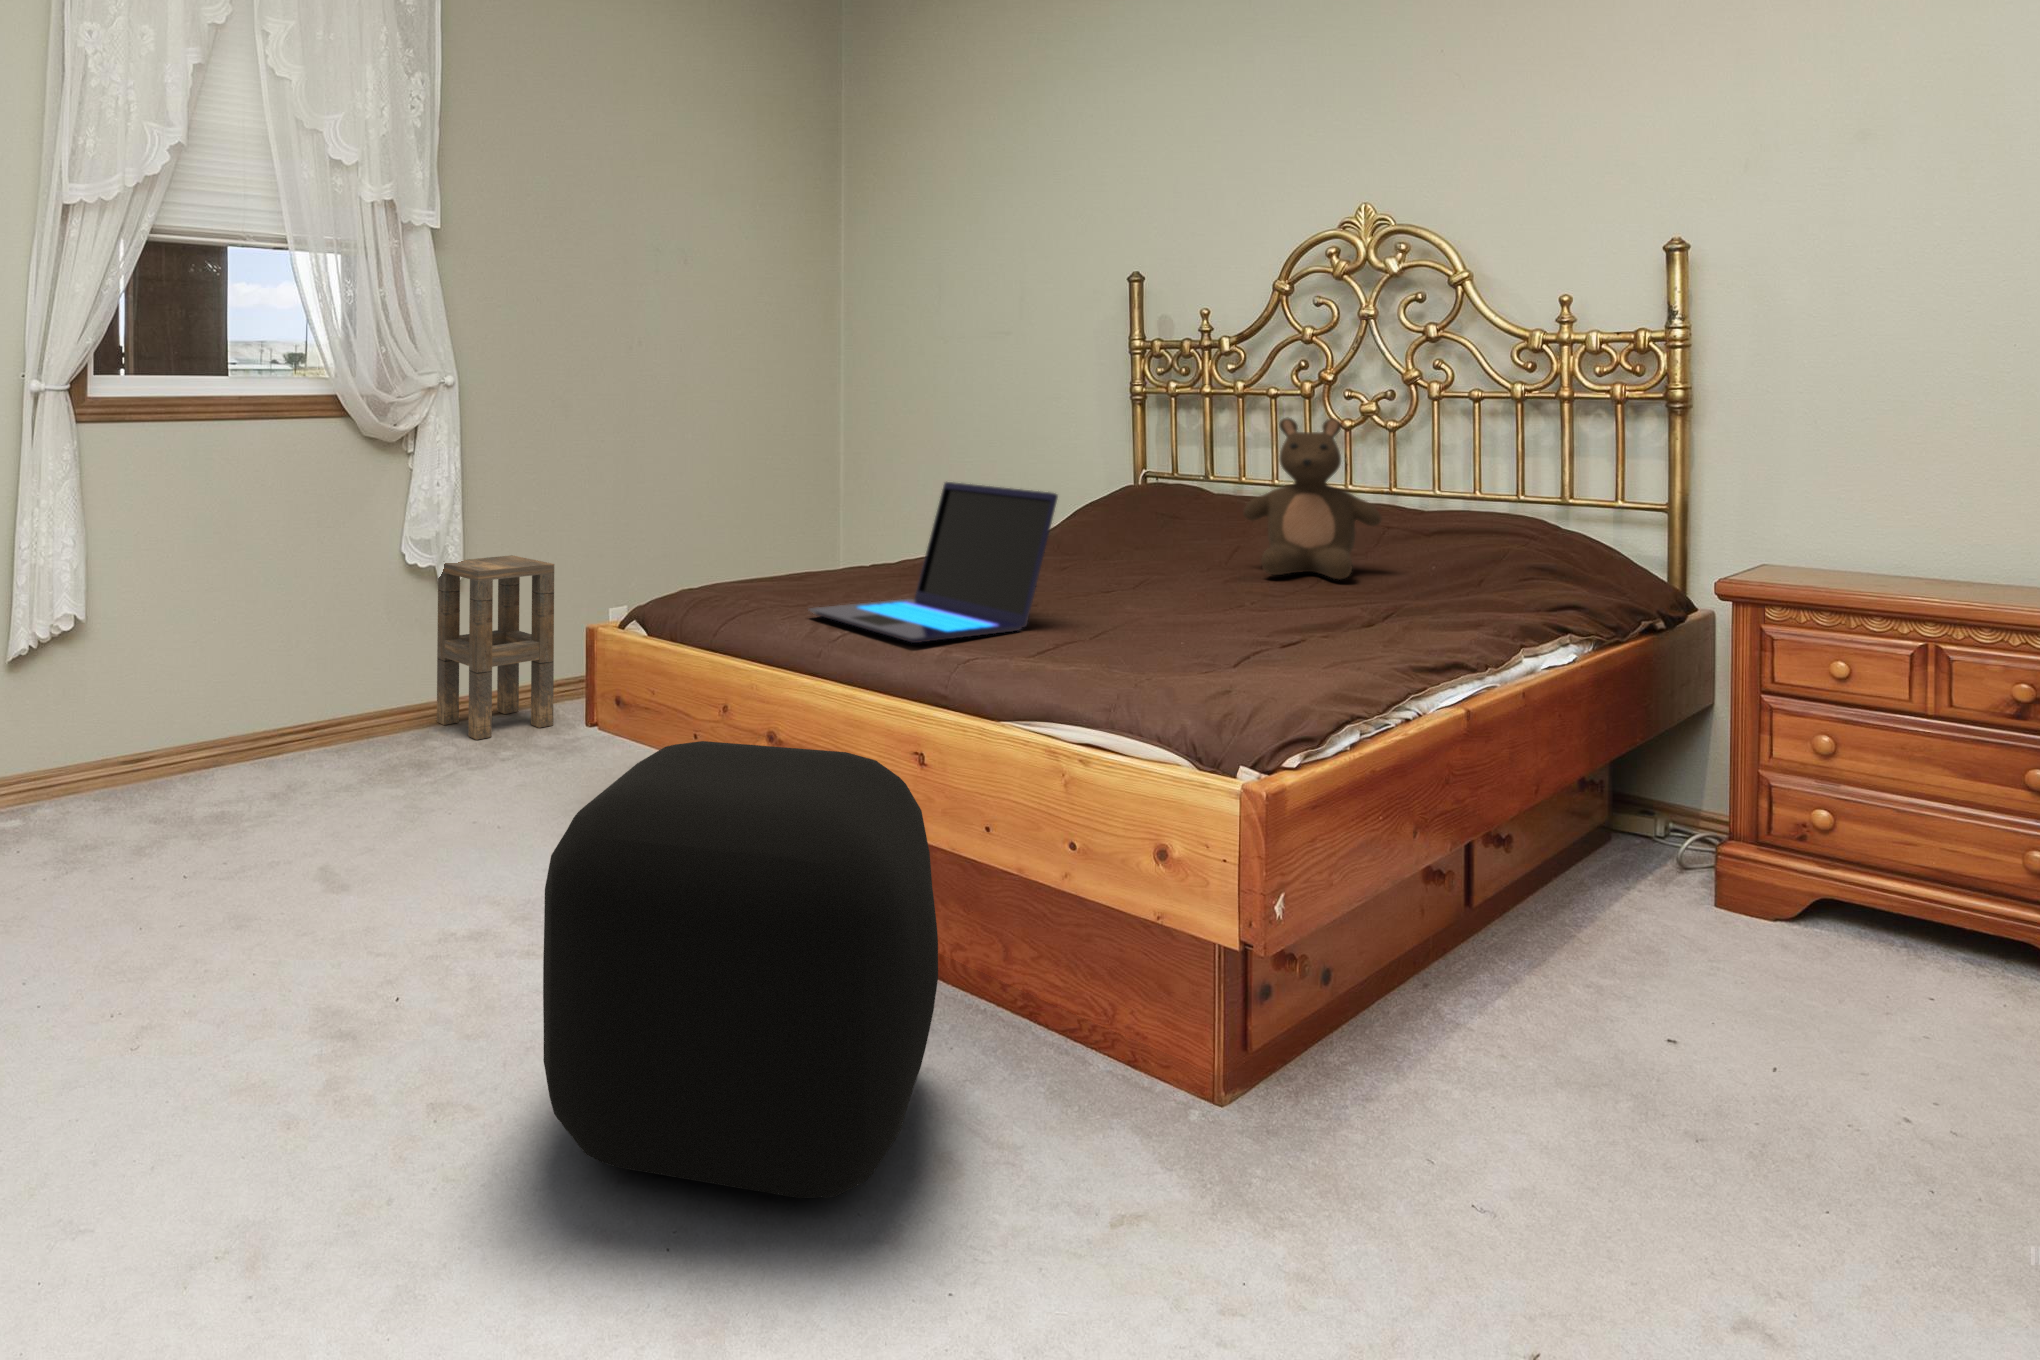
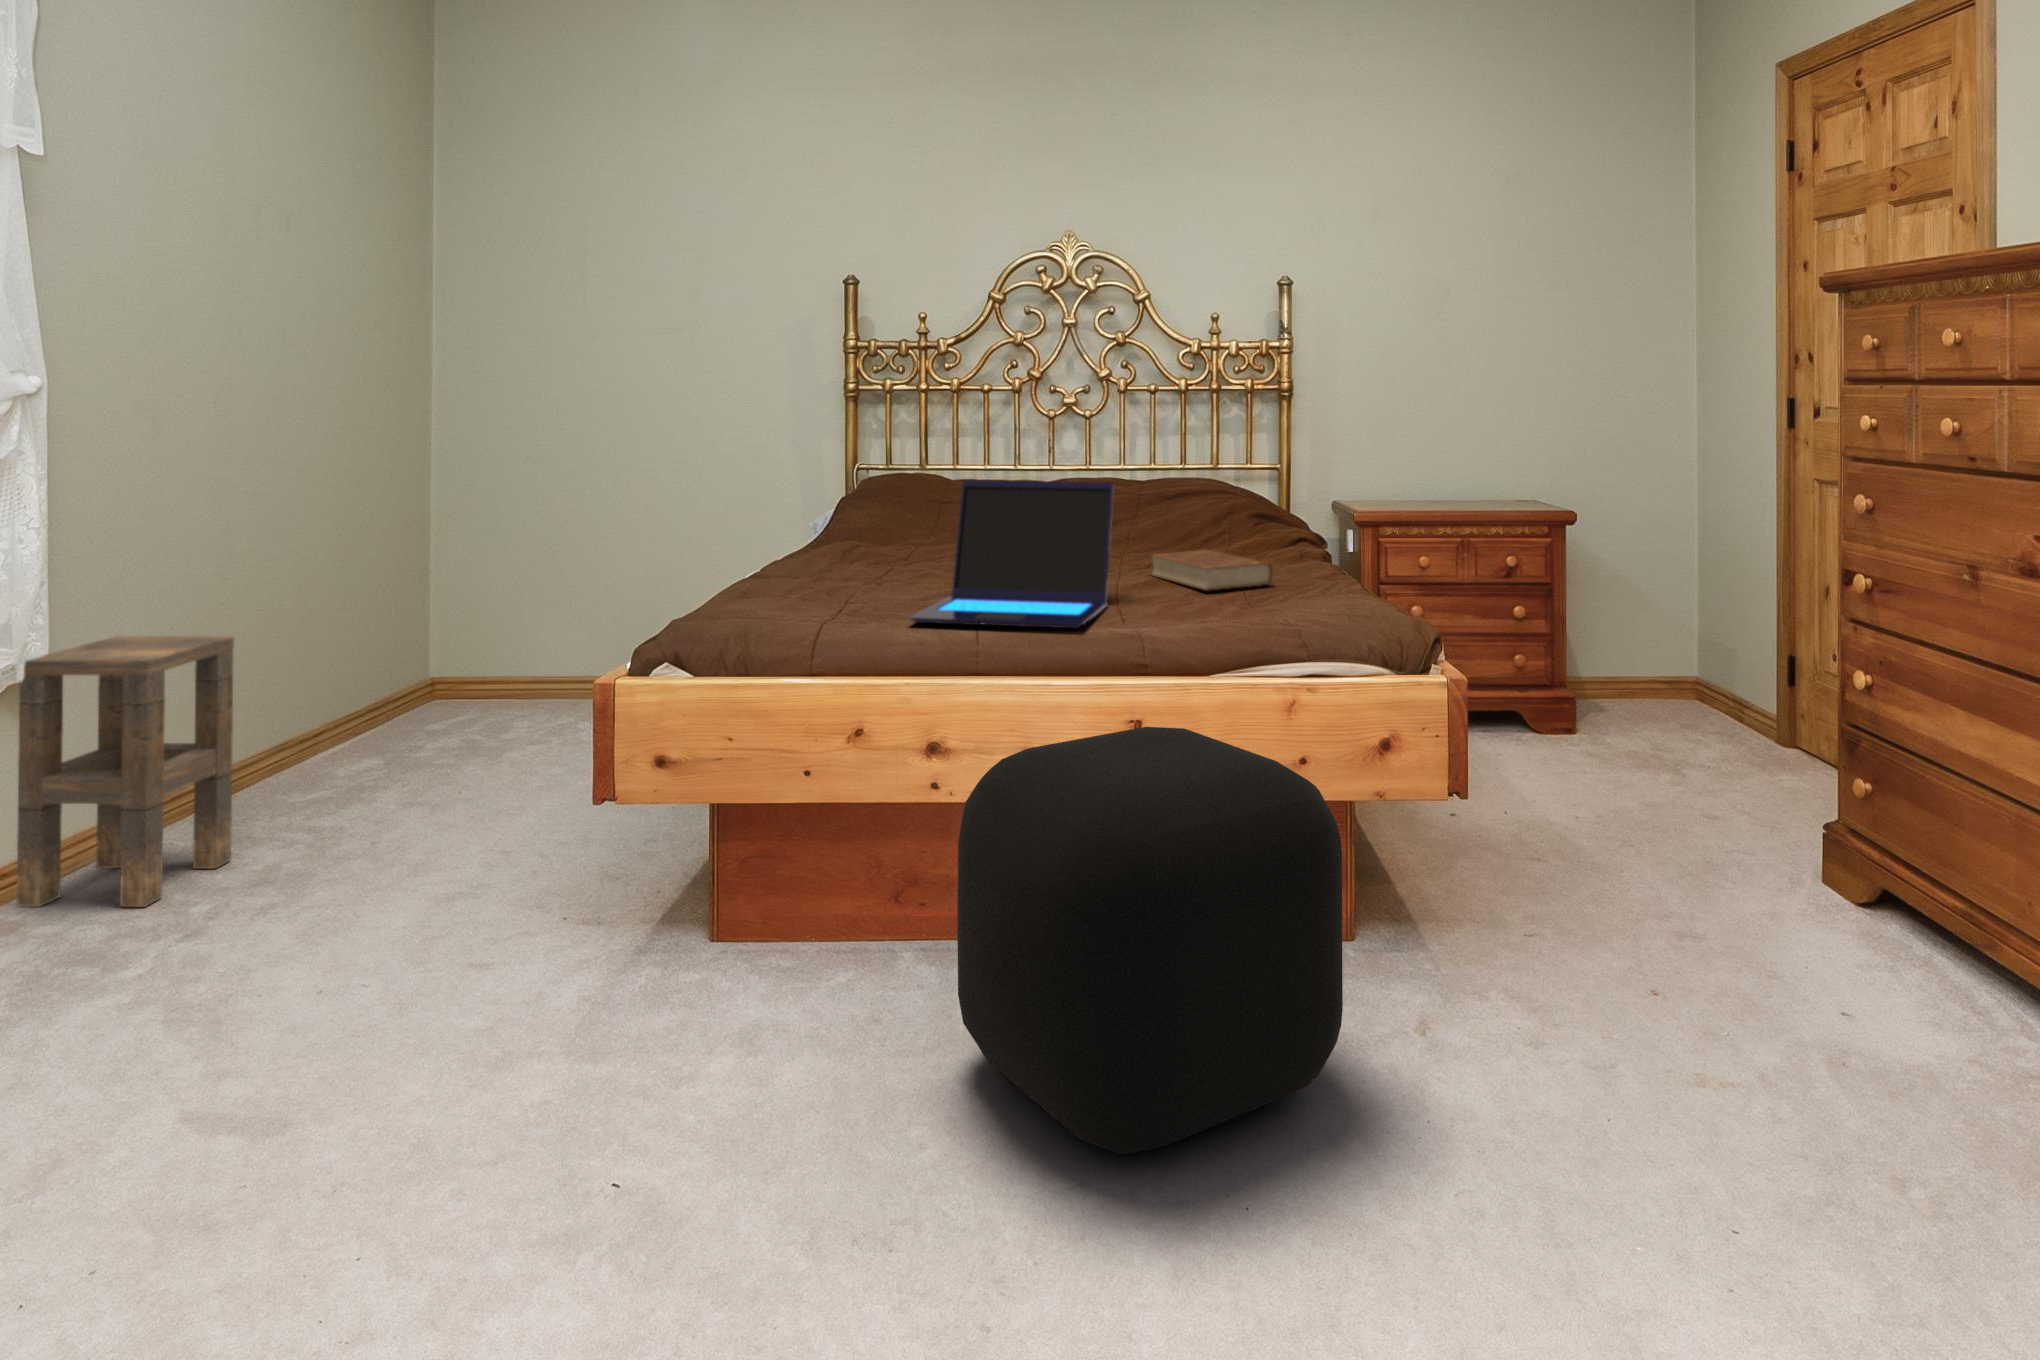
stuffed bear: present [1243,417,1381,580] -> none [1091,410,1192,541]
book: none [1163,585,1269,640] -> present [1150,550,1272,590]

